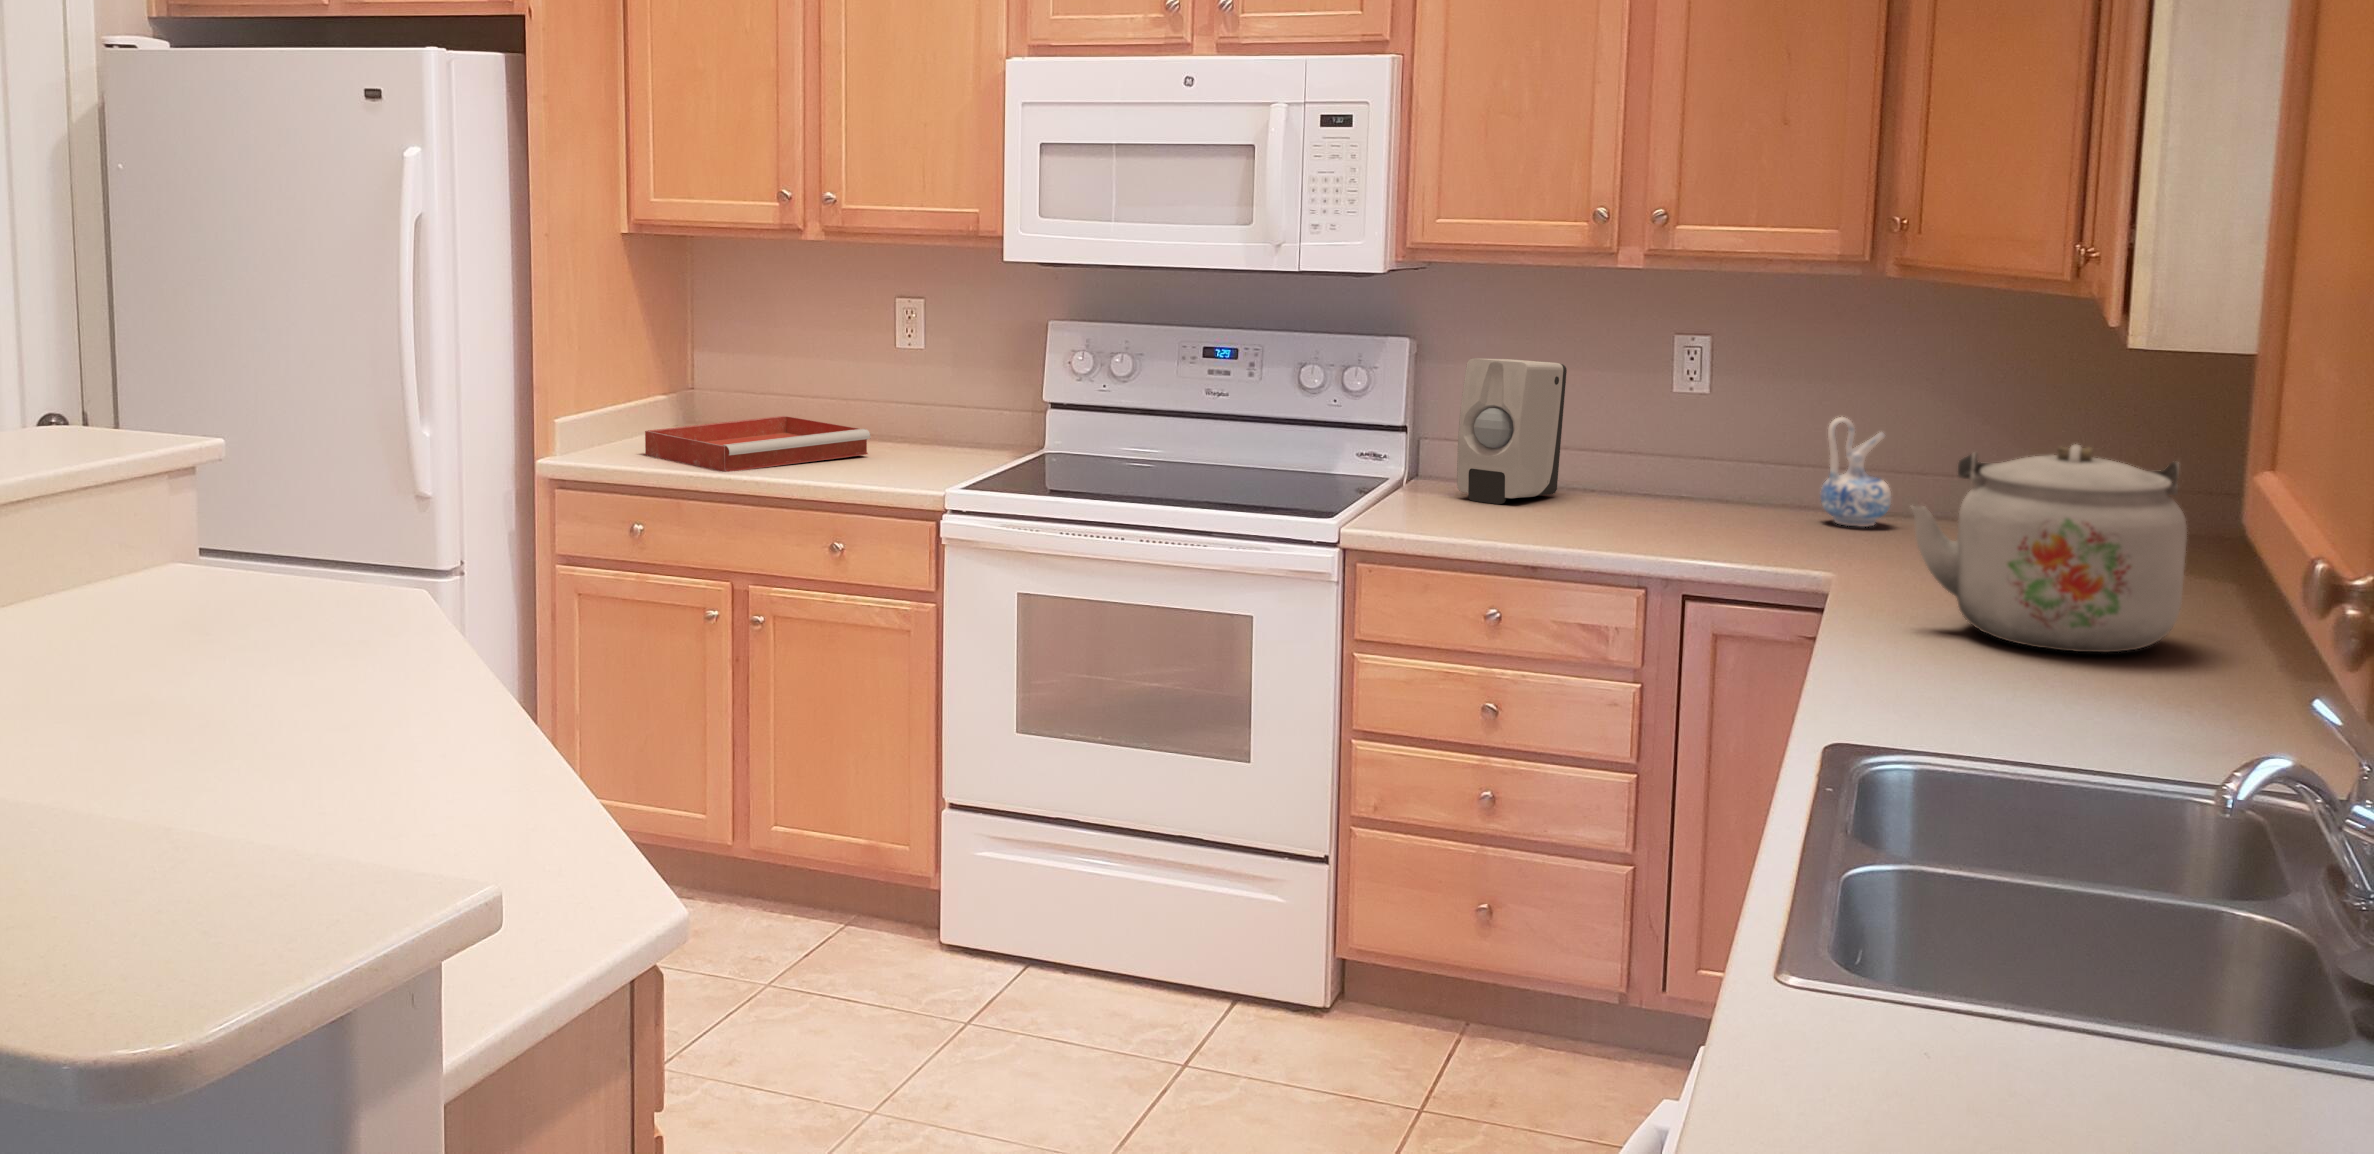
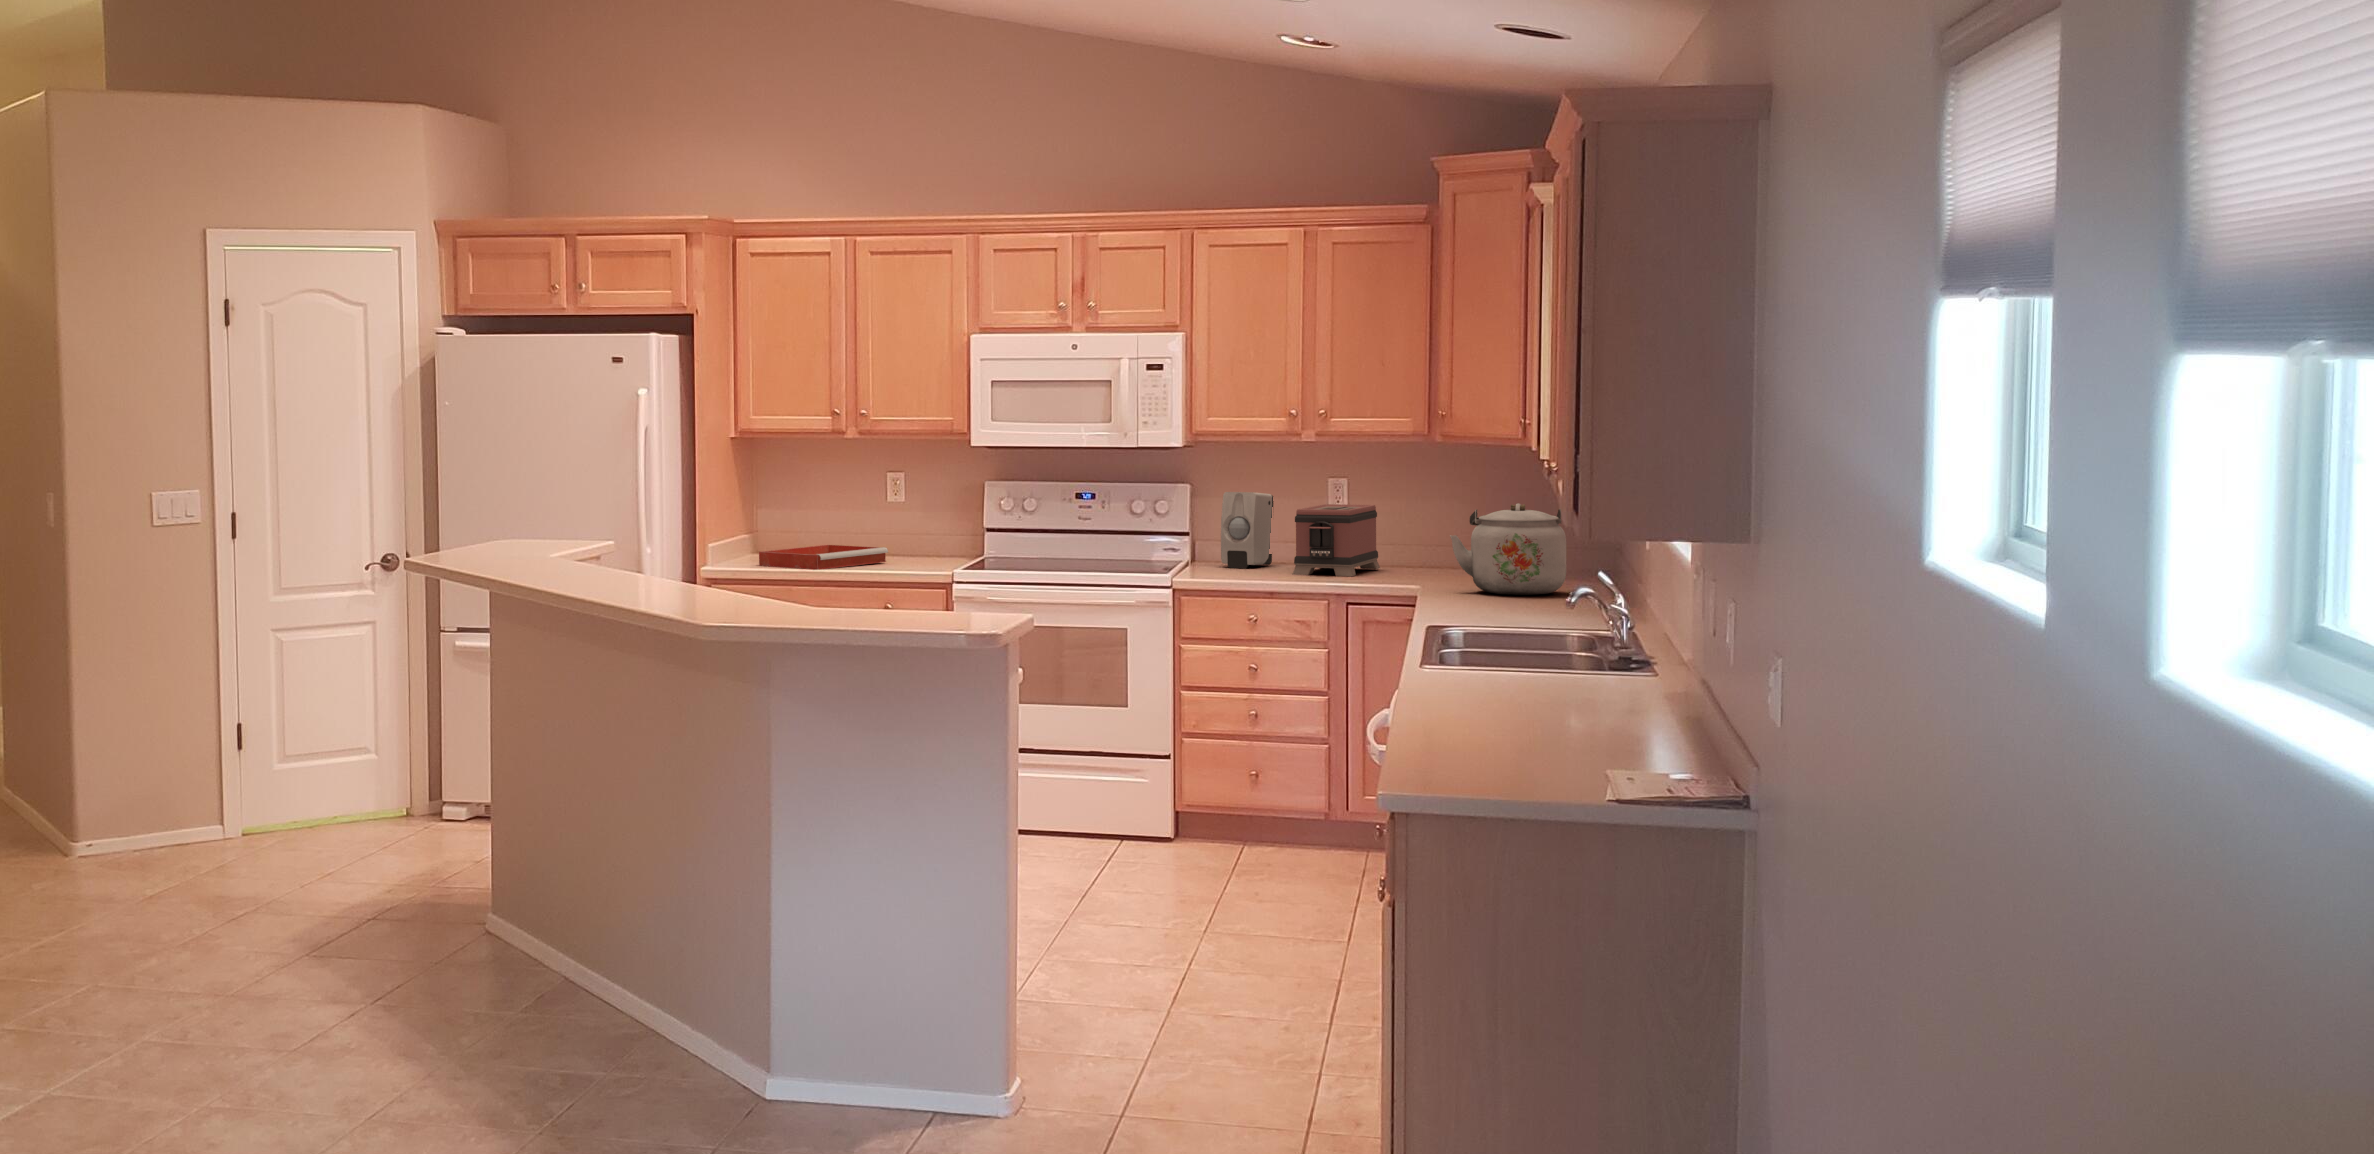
toaster: none [1582,390,1766,546] -> present [1292,504,1380,577]
ceramic pitcher: present [1820,417,1891,527] -> none [1406,514,1441,570]

